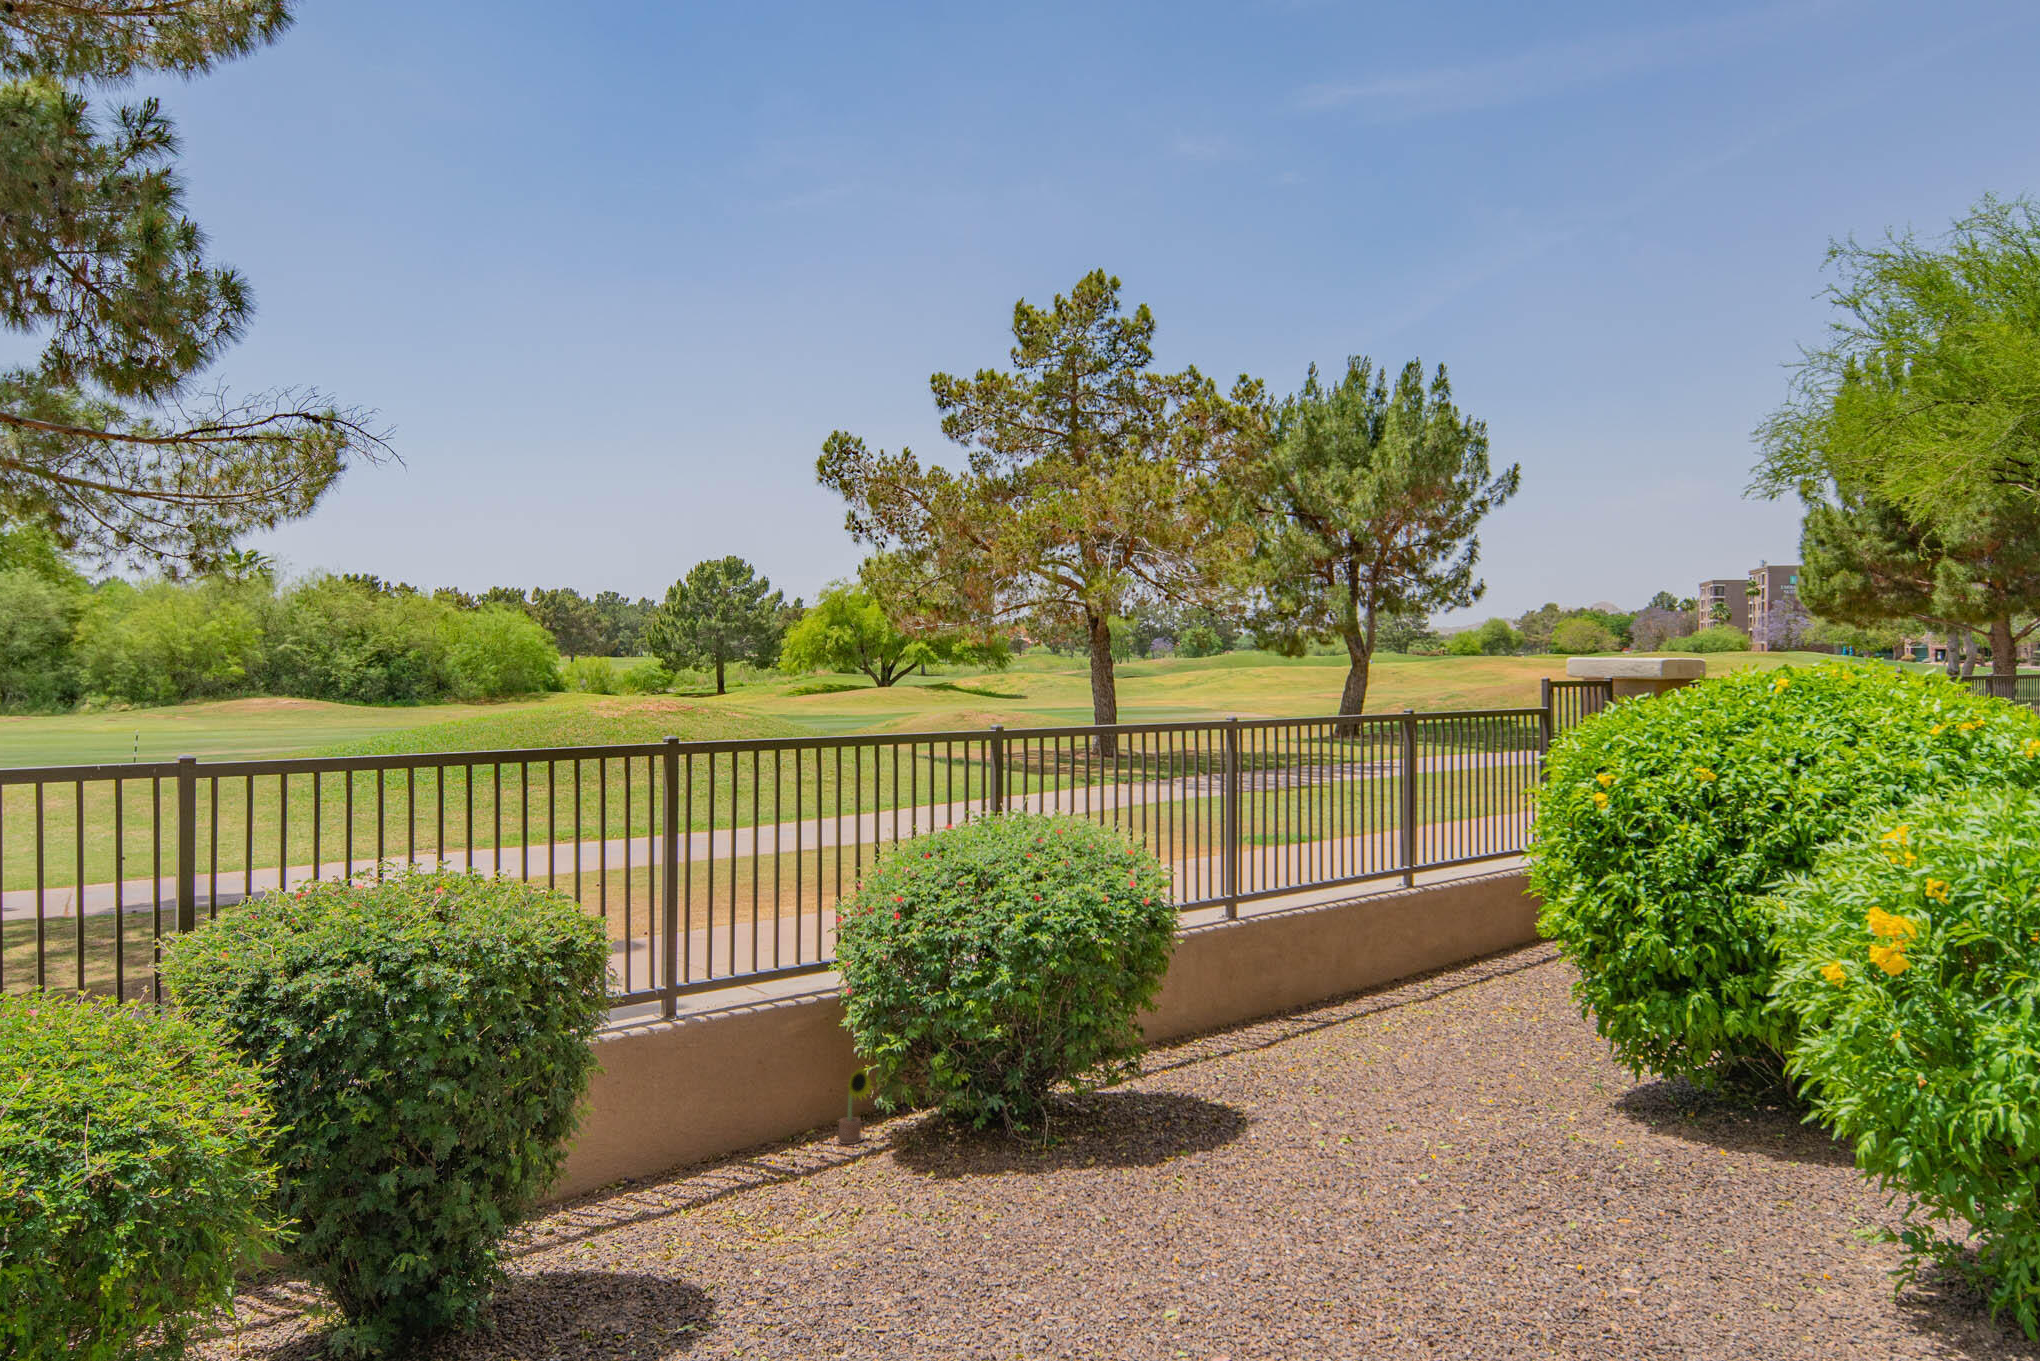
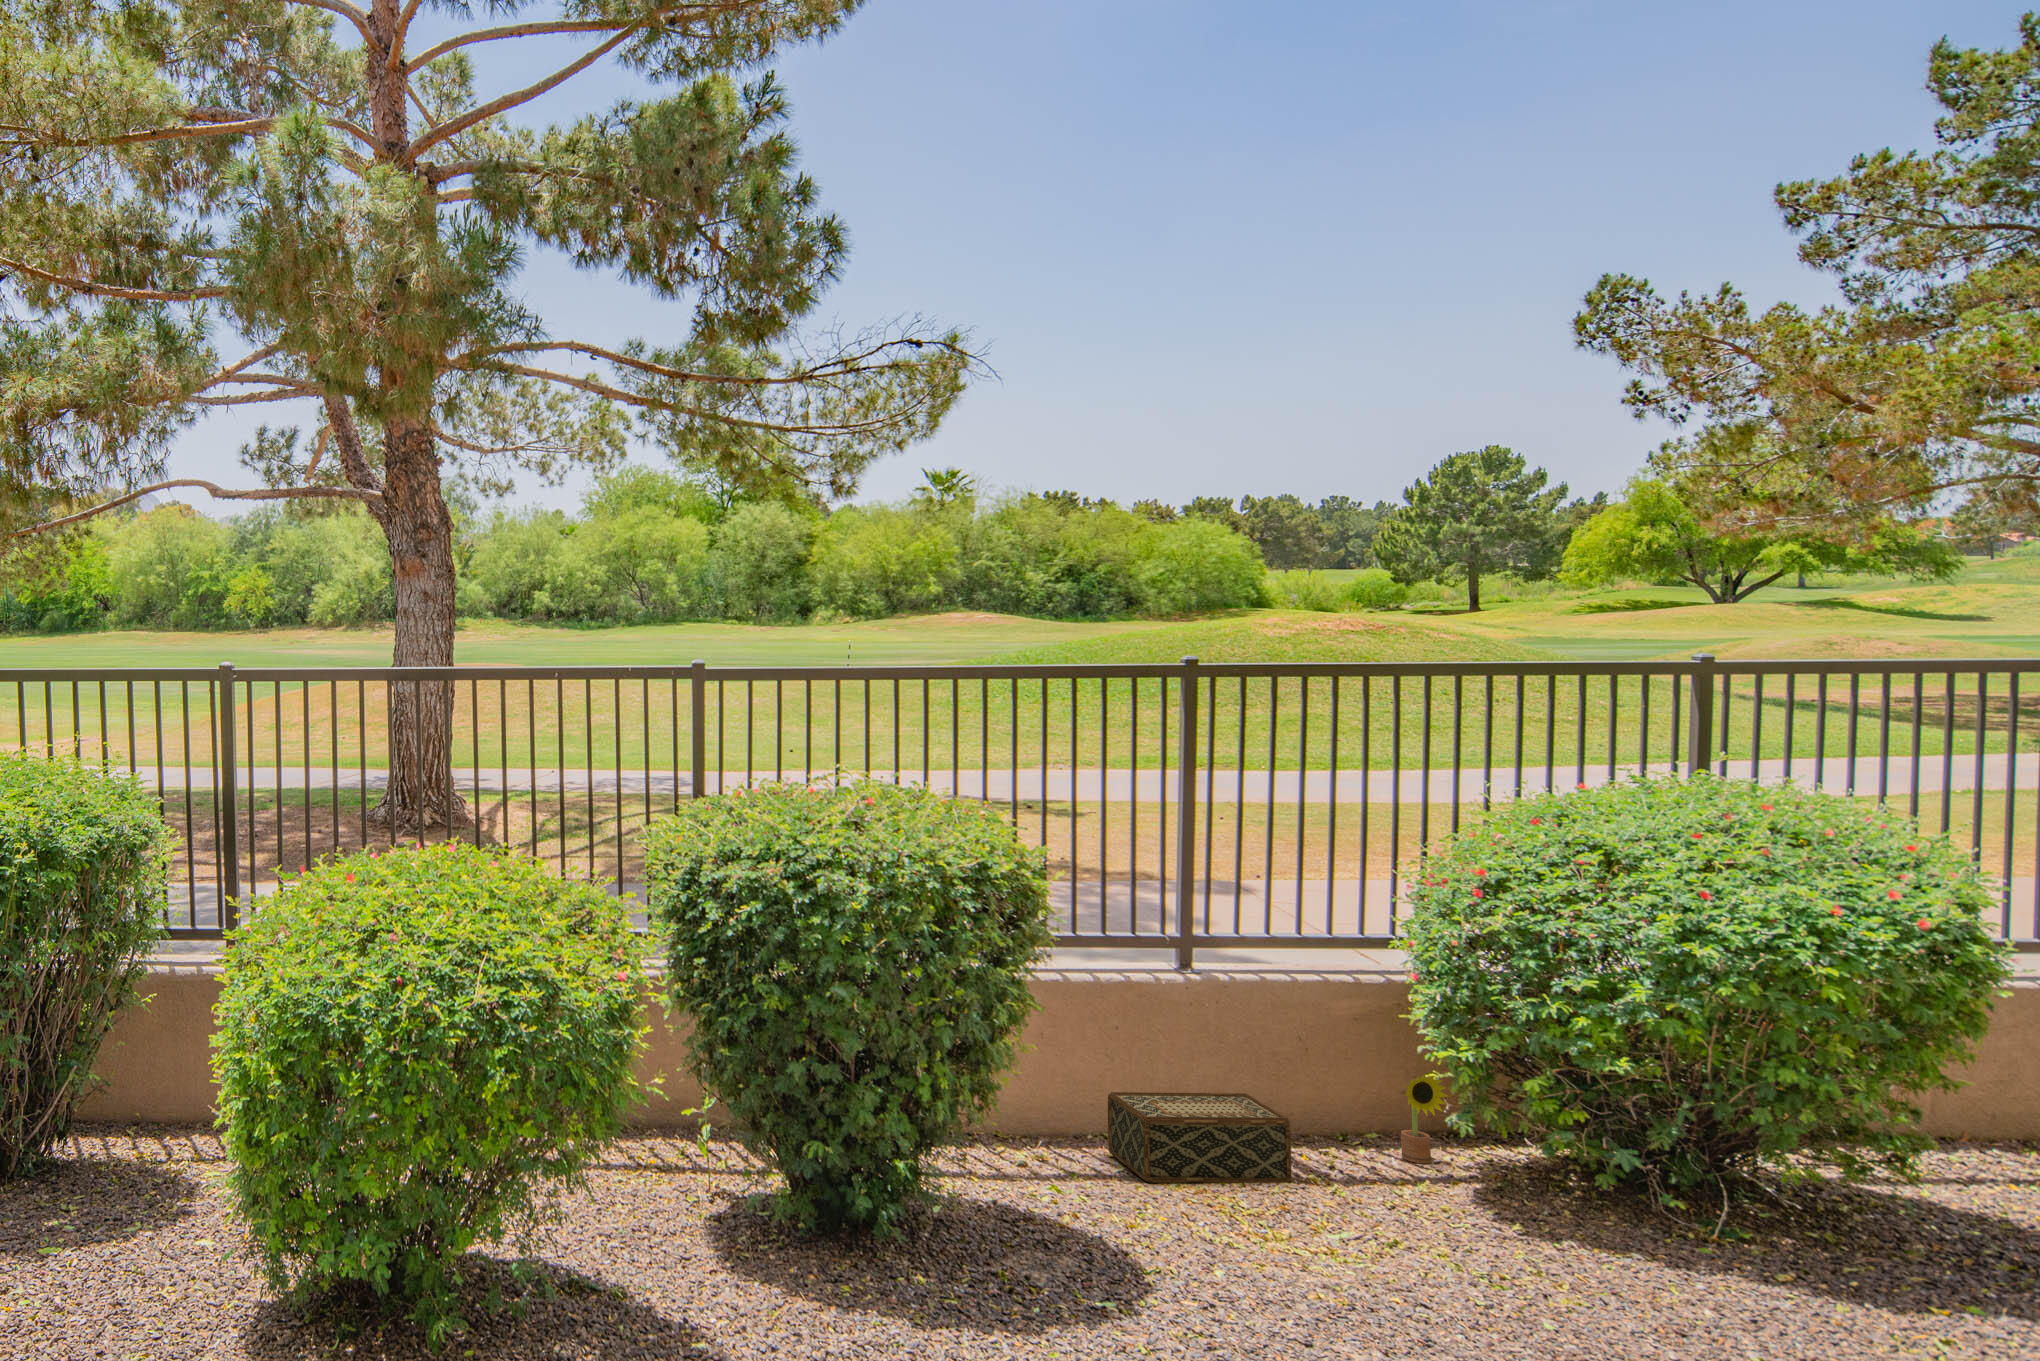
woven basket: none [612,1116,770,1218] -> present [1108,1092,1292,1183]

